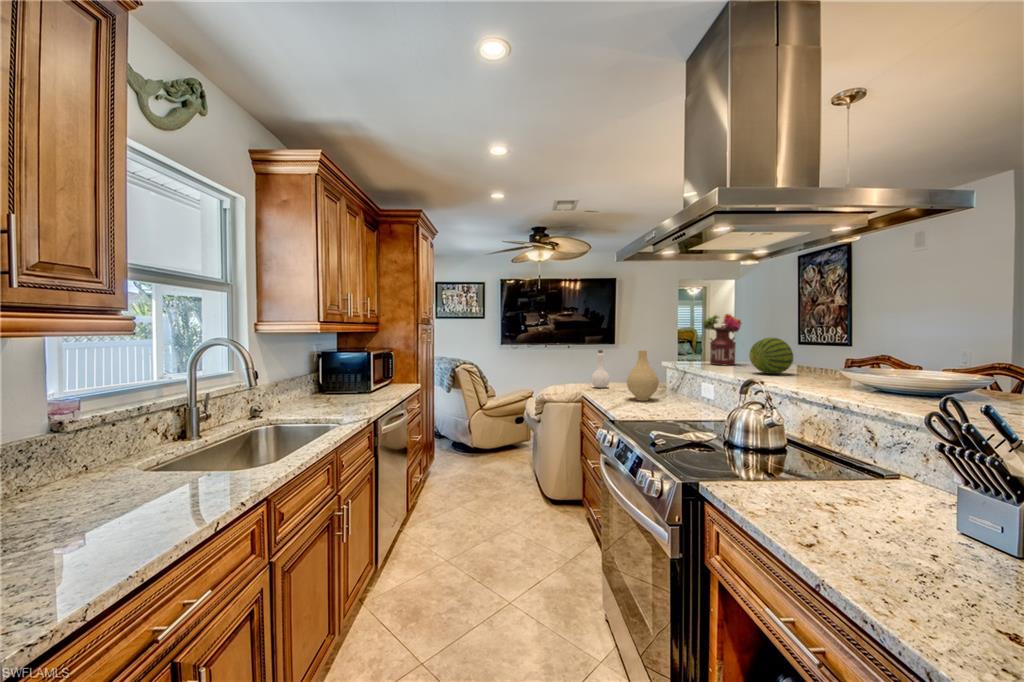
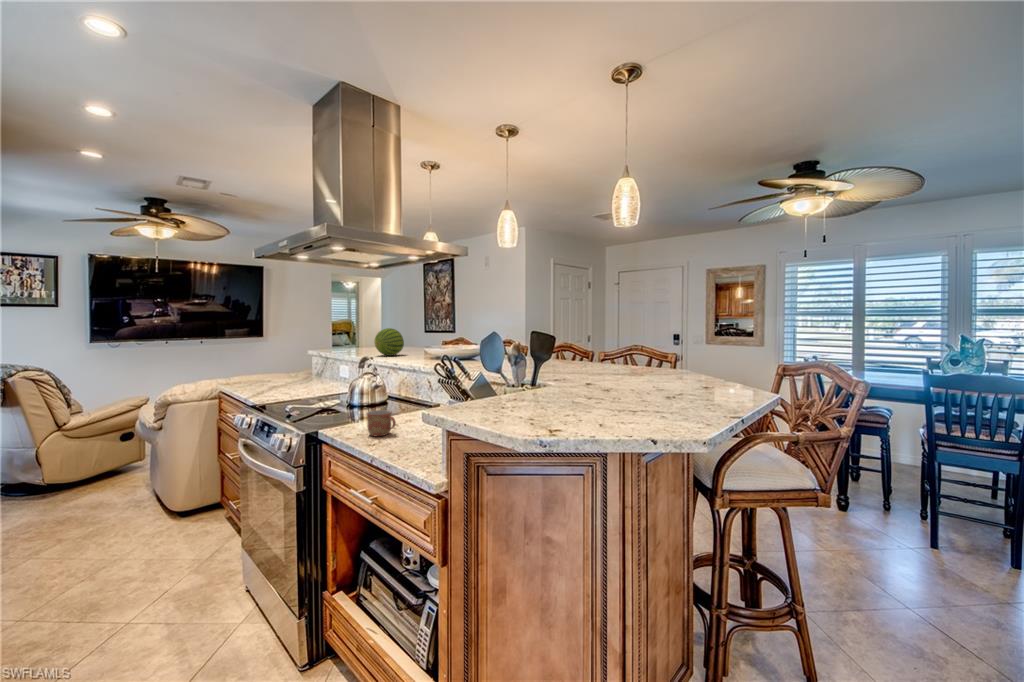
flower arrangement: present [703,314,741,365] -> none [342,309,374,352]
bottle: present [591,350,610,388] -> none [231,342,252,381]
vase: present [626,351,659,401] -> none [269,341,301,387]
mug: none [783,475,844,525] -> present [367,410,396,436]

